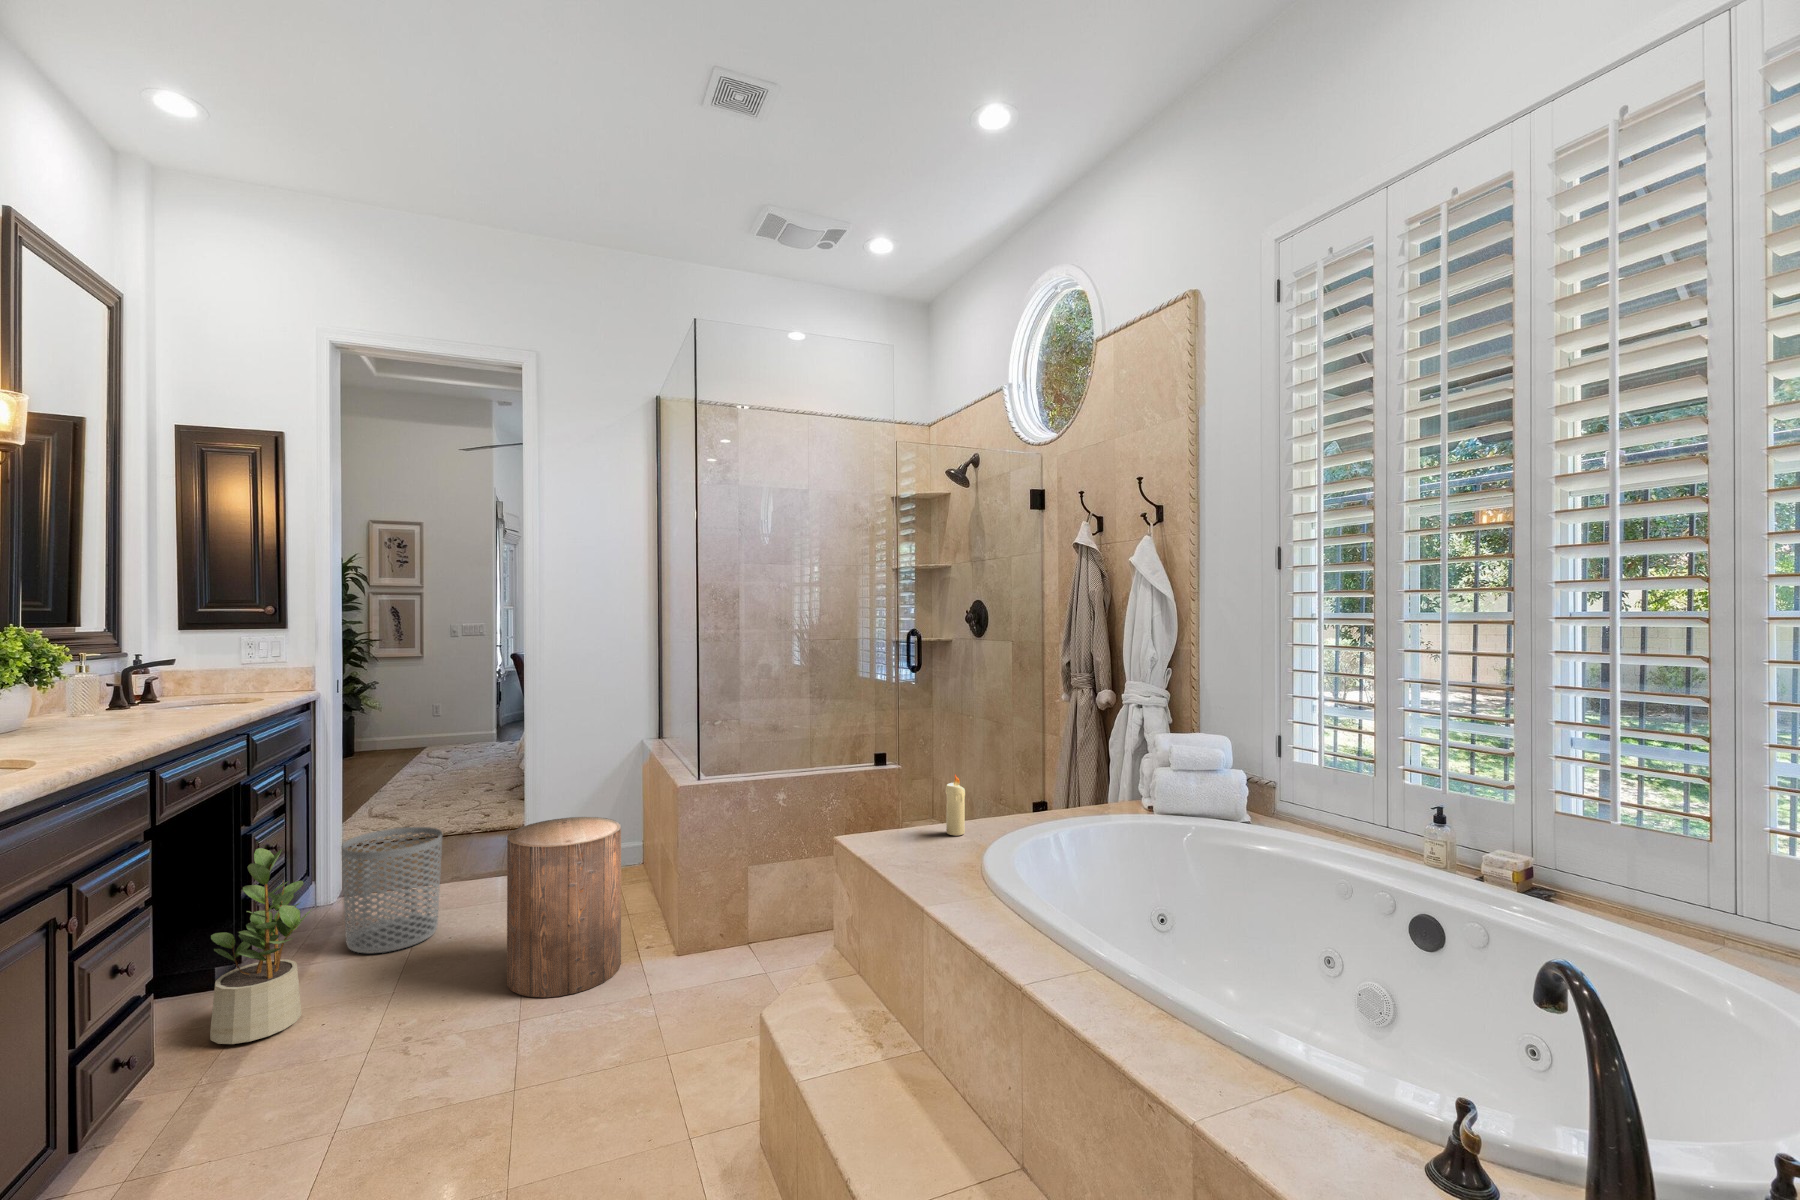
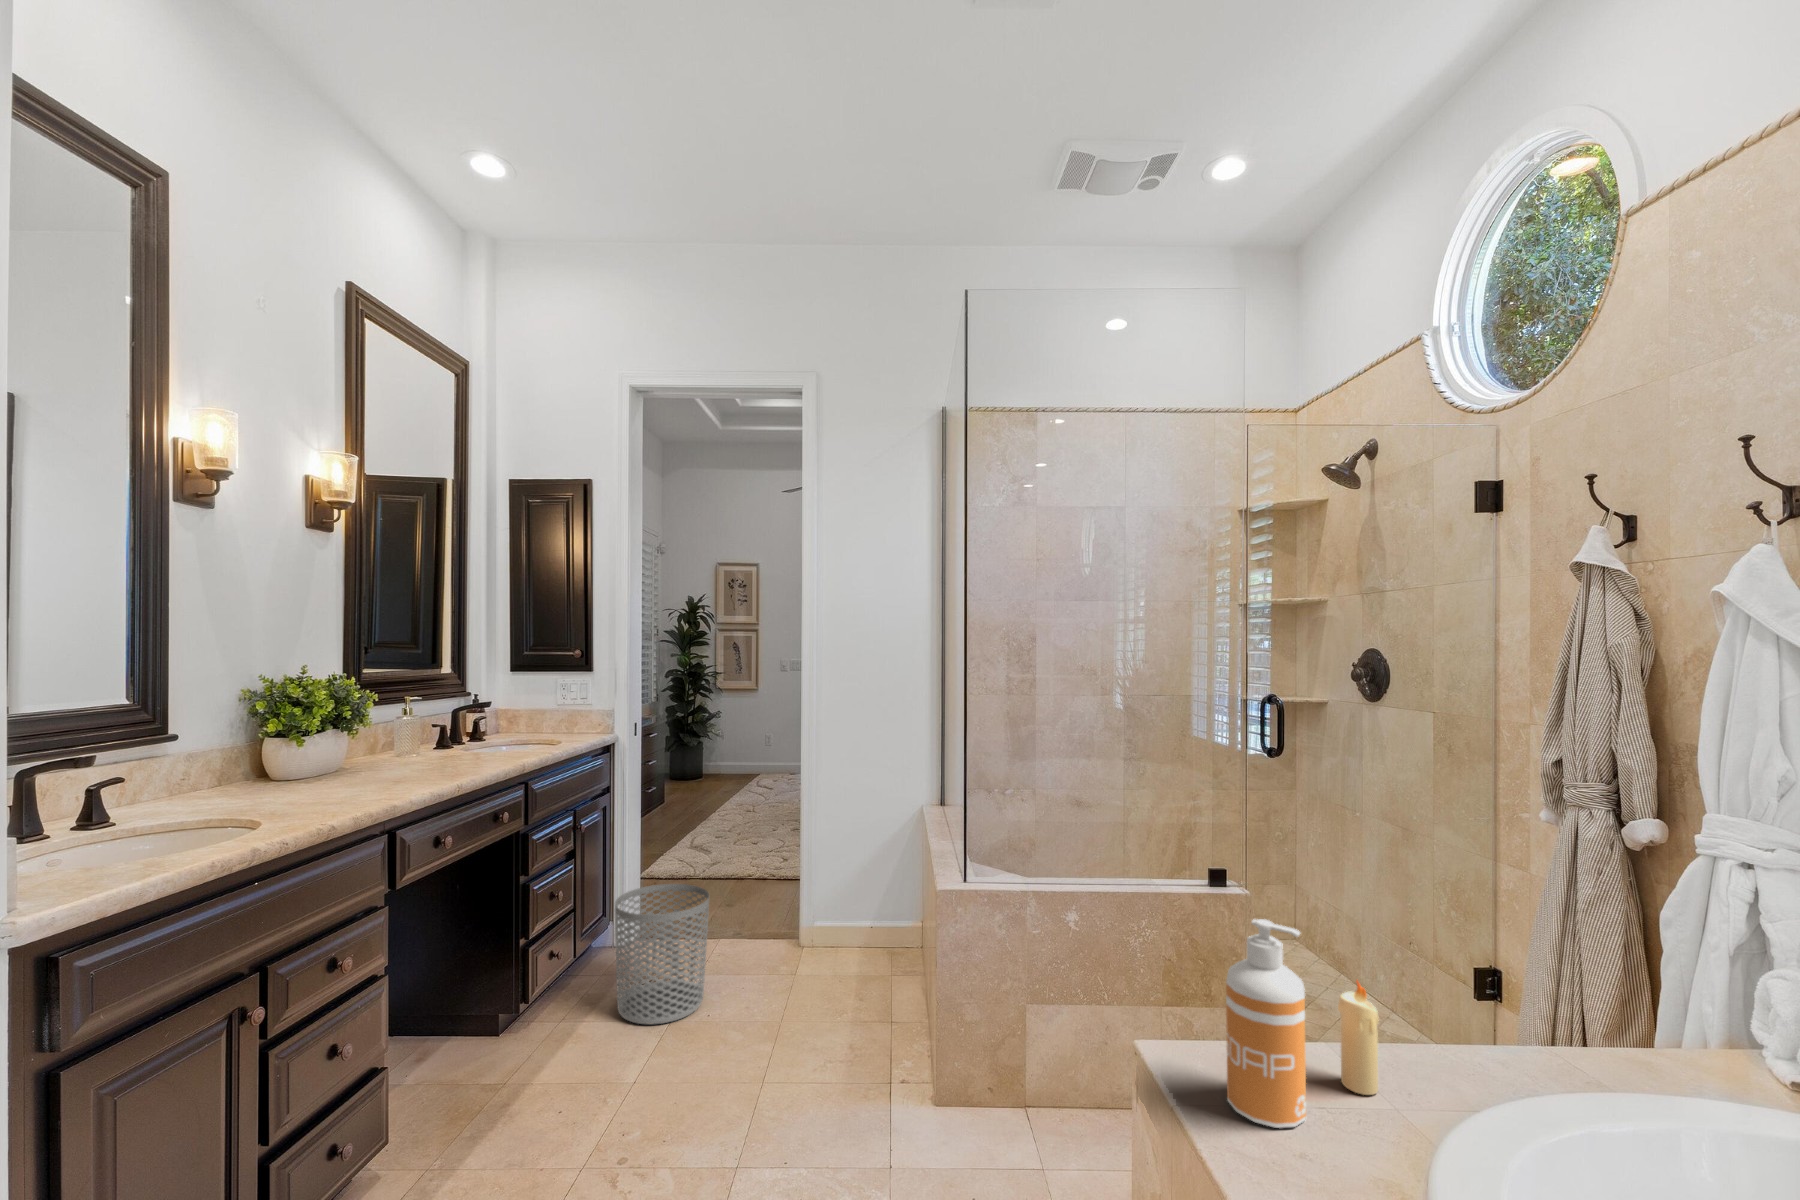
soap dispenser: none [887,742,928,853] -> present [1226,919,1306,1128]
stool: present [507,817,621,997] -> none [744,906,874,1142]
potted plant: present [210,848,312,1044] -> none [464,909,561,1122]

